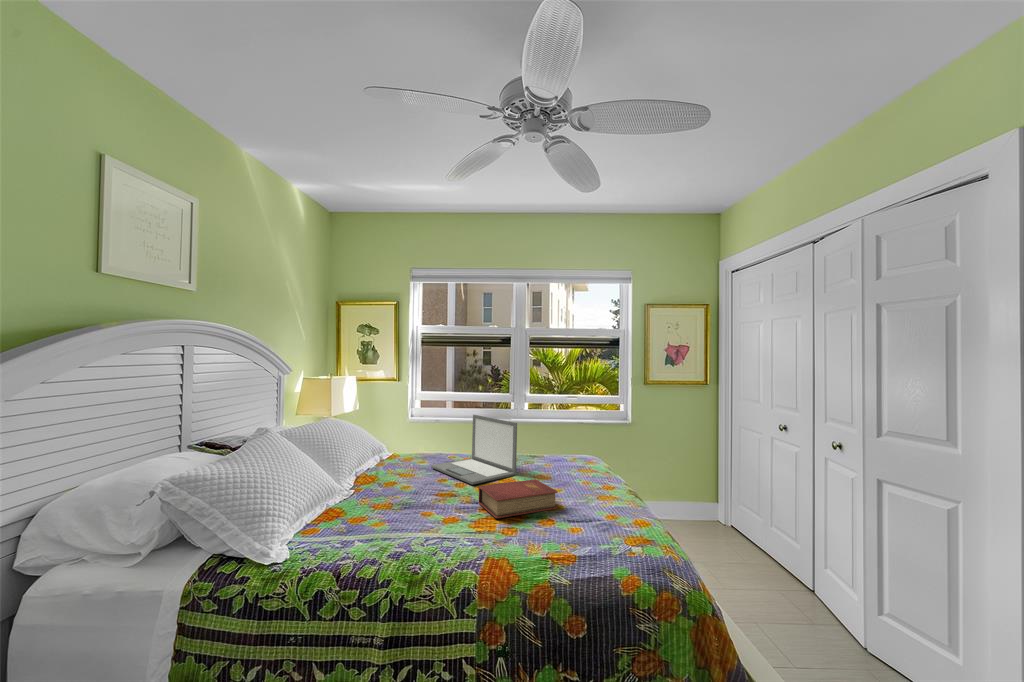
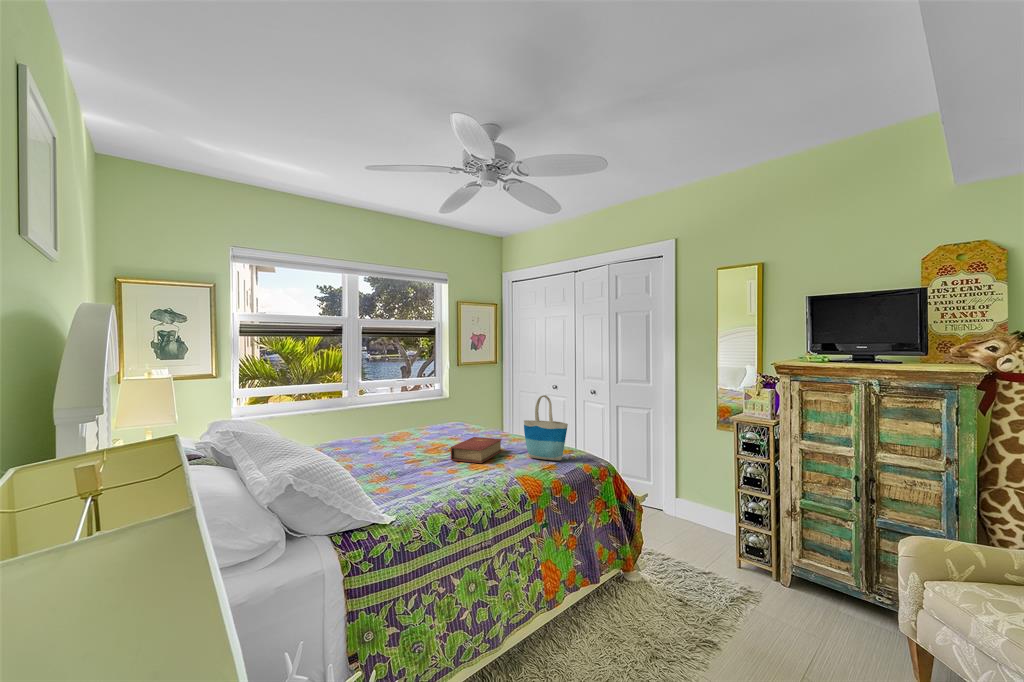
laptop: present [431,415,517,485] -> none [356,400,435,453]
tote bag: none [562,438,606,551] -> present [524,395,568,460]

